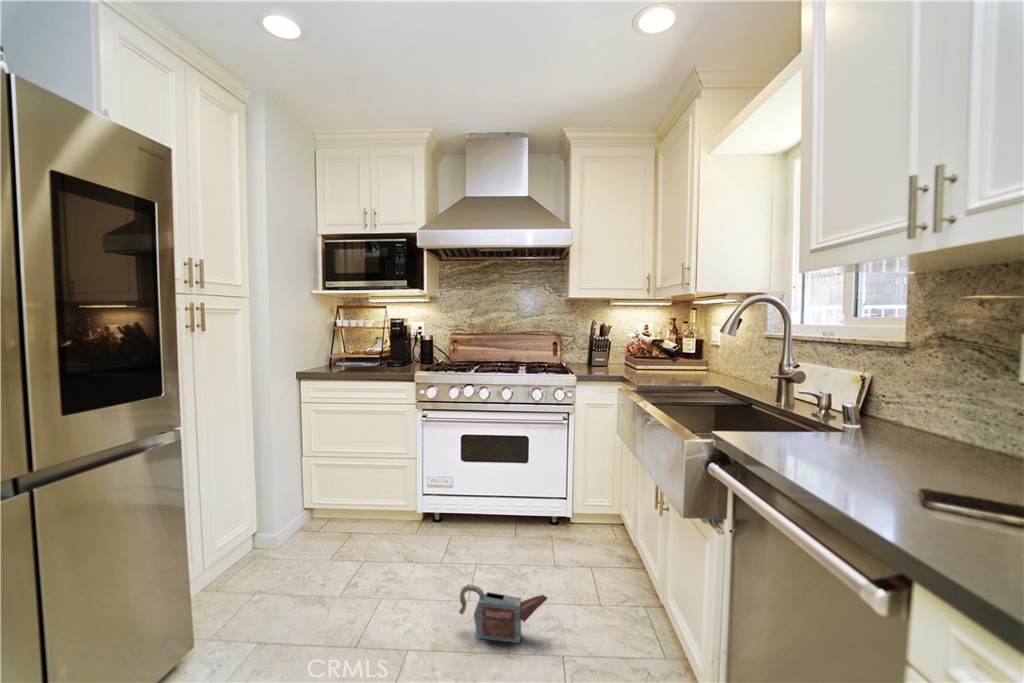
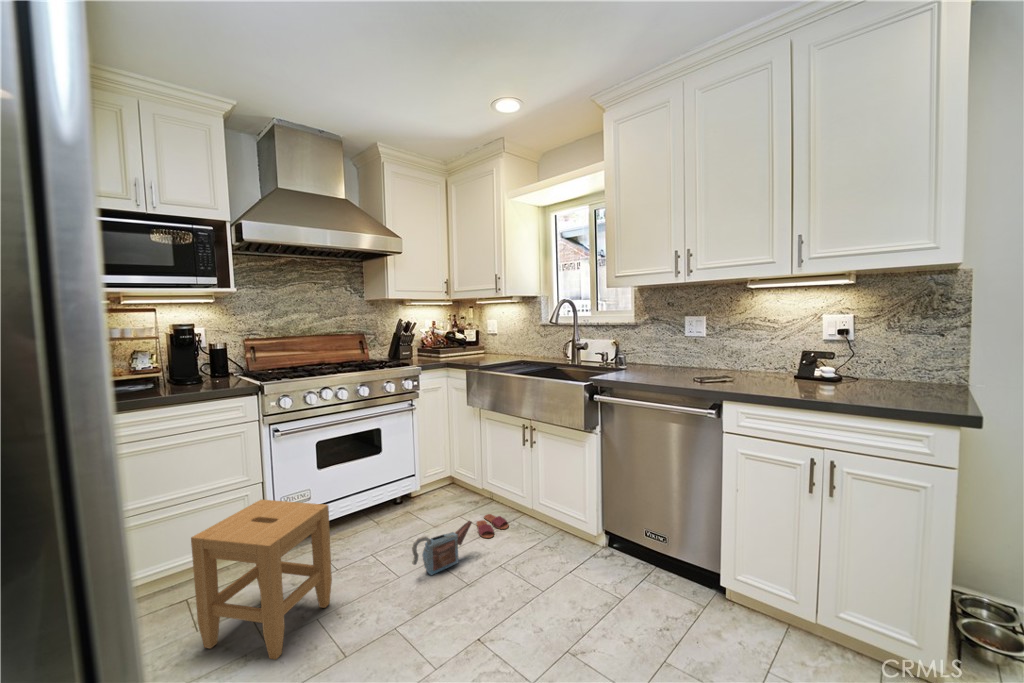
stool: none [293,475,388,634] -> present [191,500,332,660]
slippers: none [582,592,634,633] -> present [476,514,508,538]

